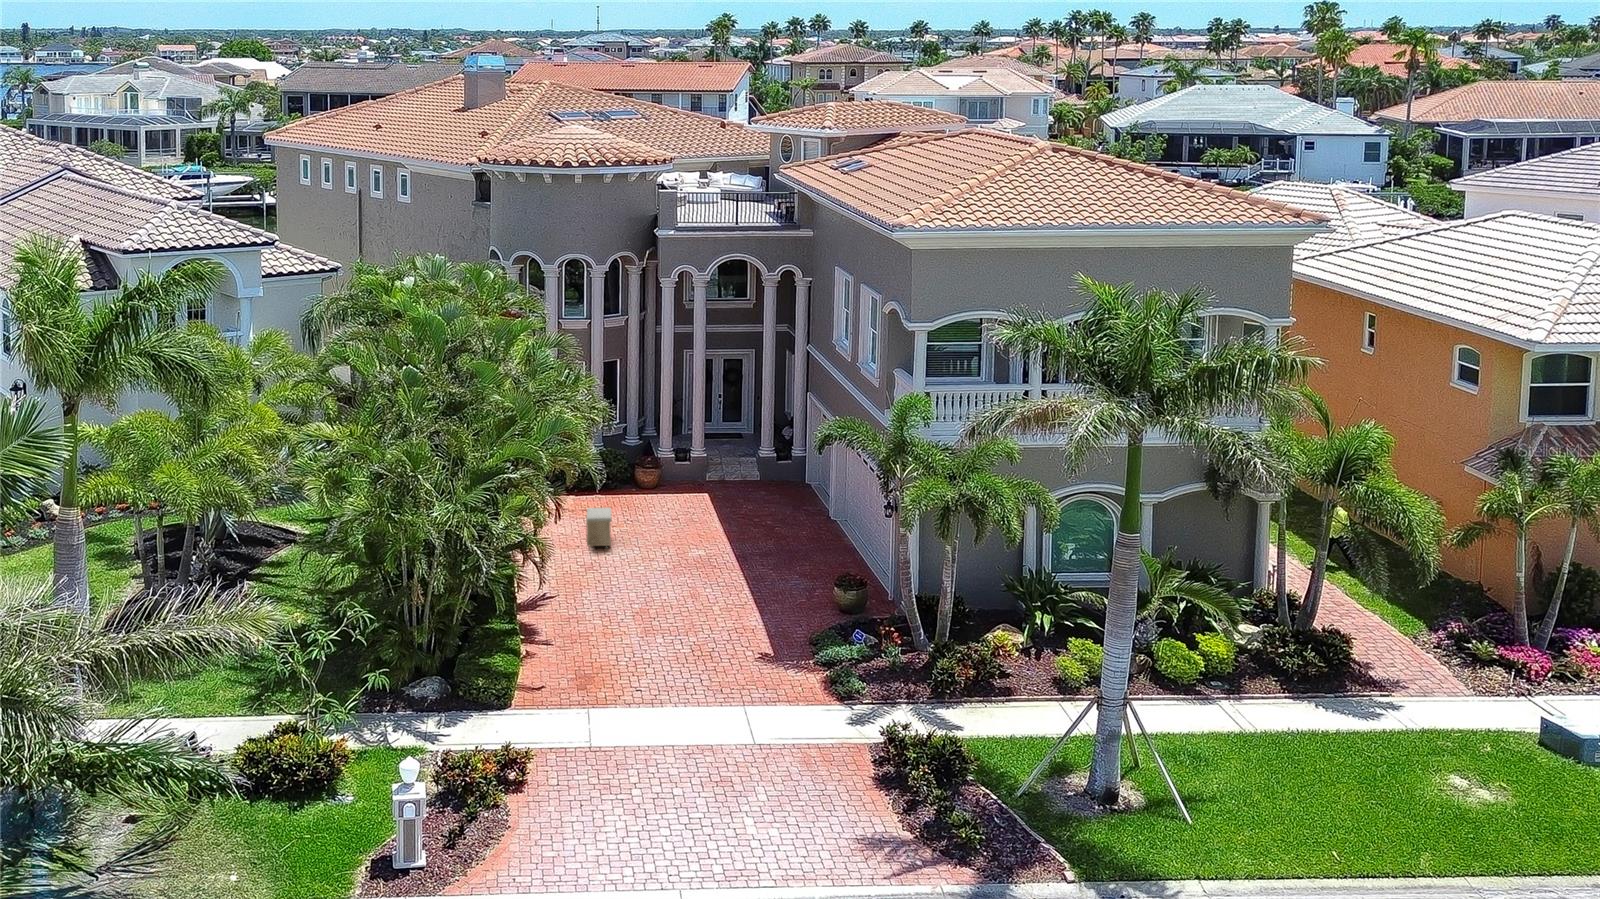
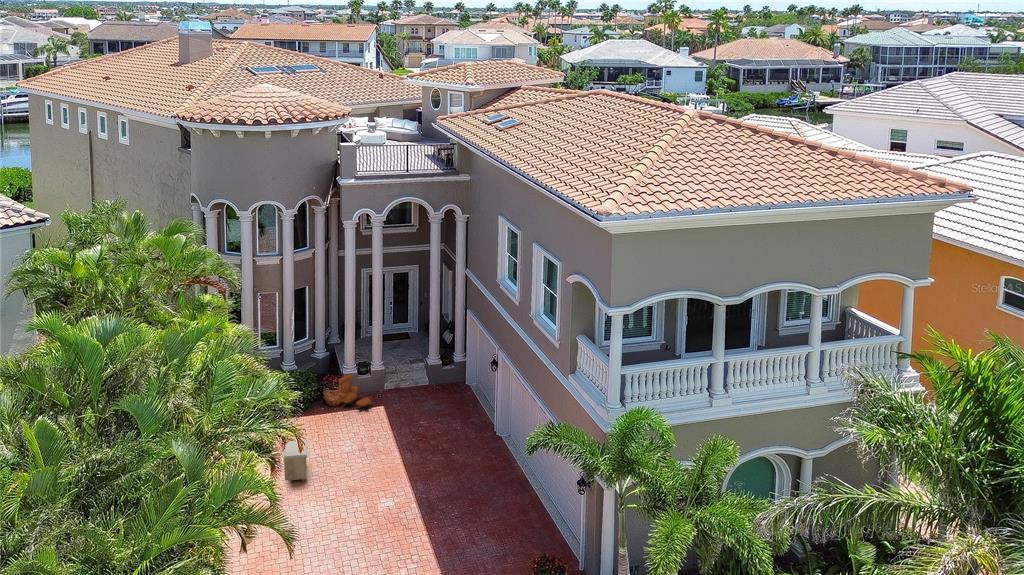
lounge chair: none [648,459,688,500] -> present [337,375,371,412]

